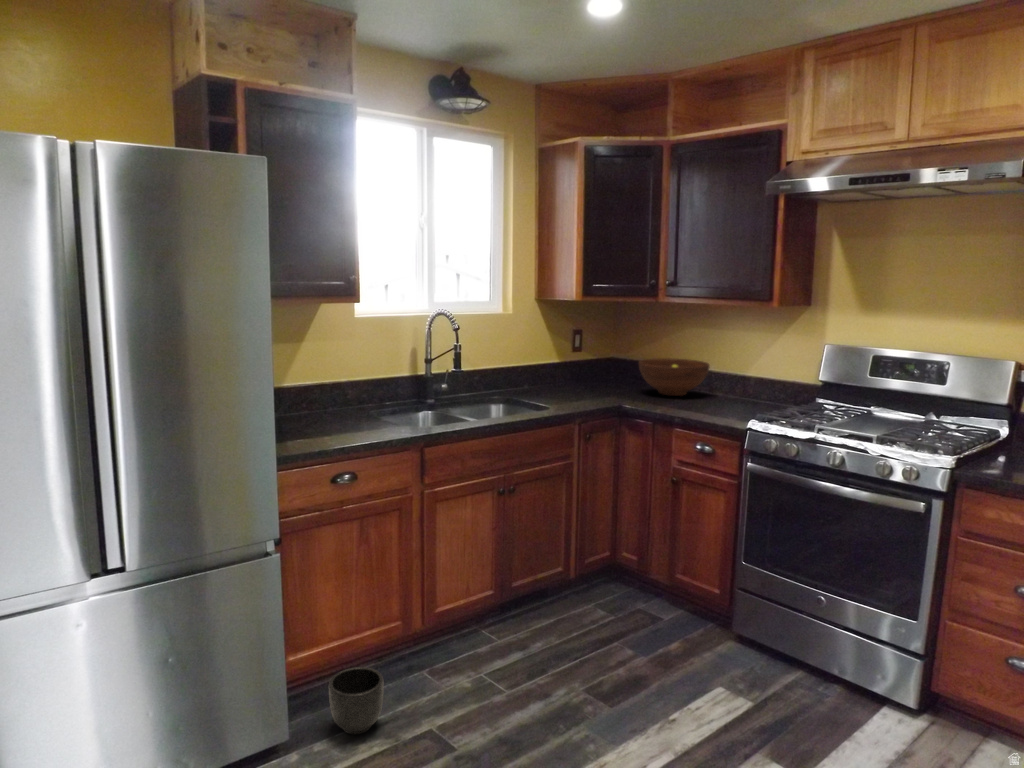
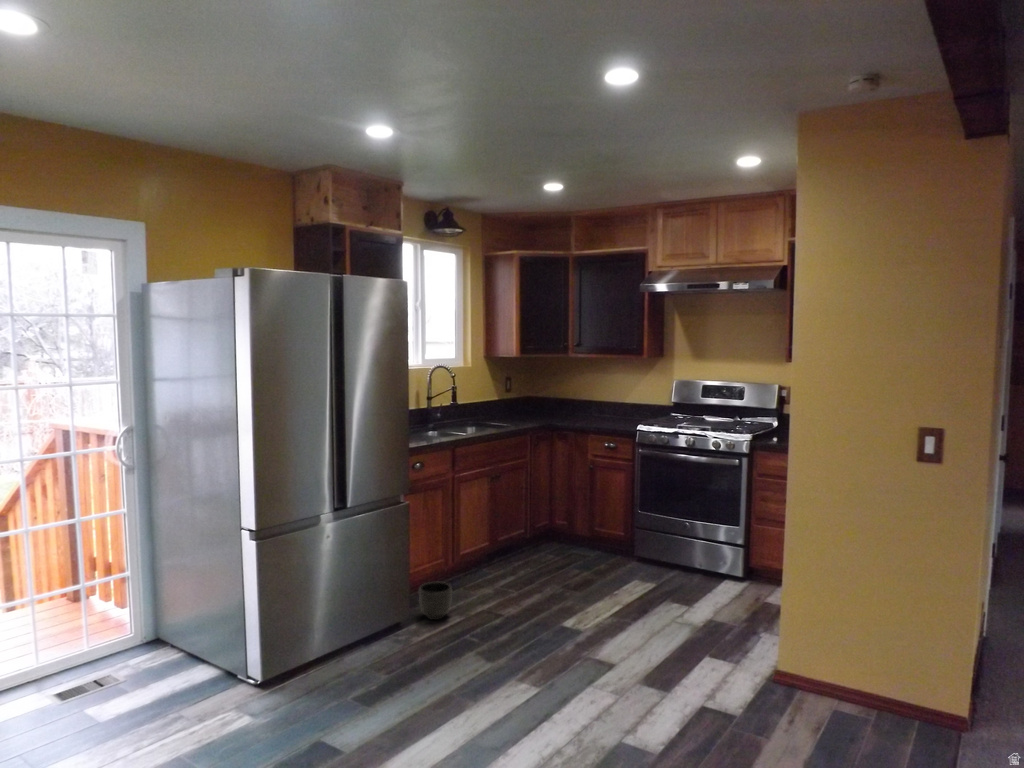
fruit bowl: present [639,358,710,396] -> none [556,393,602,417]

